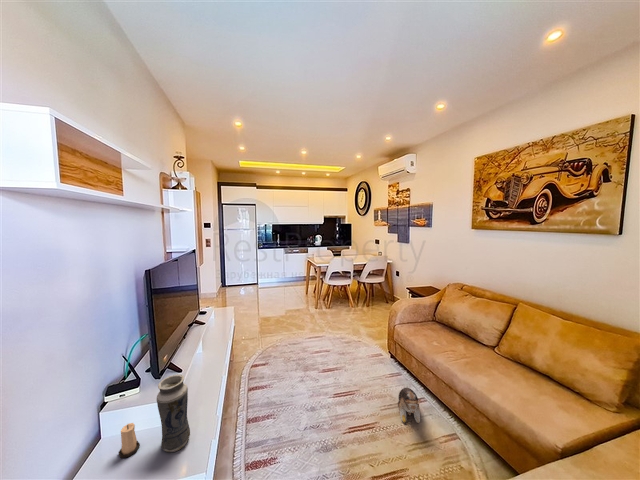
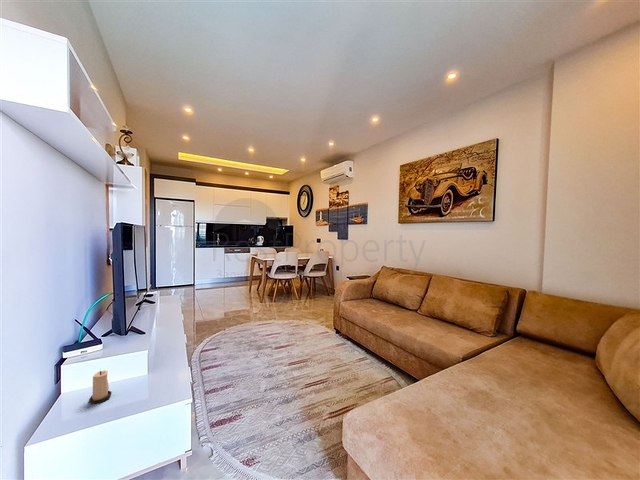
vase: present [157,374,190,452] -> none [135,322,166,395]
plush toy: present [398,388,421,423] -> none [346,346,366,375]

